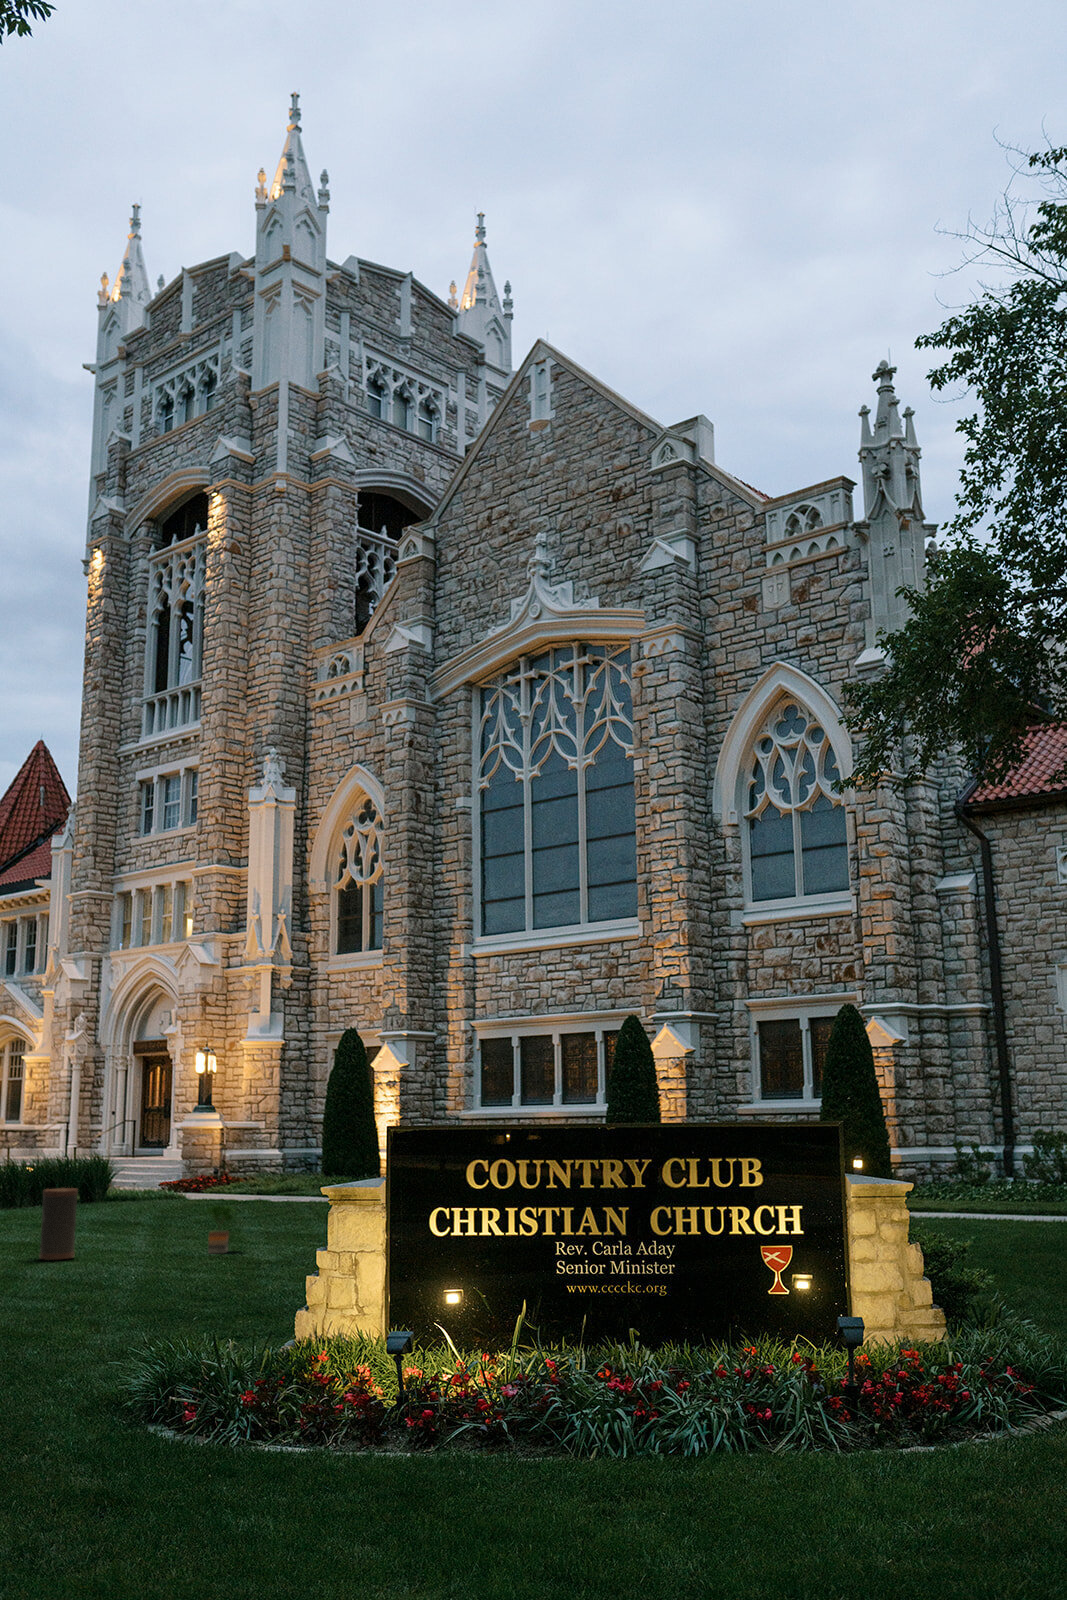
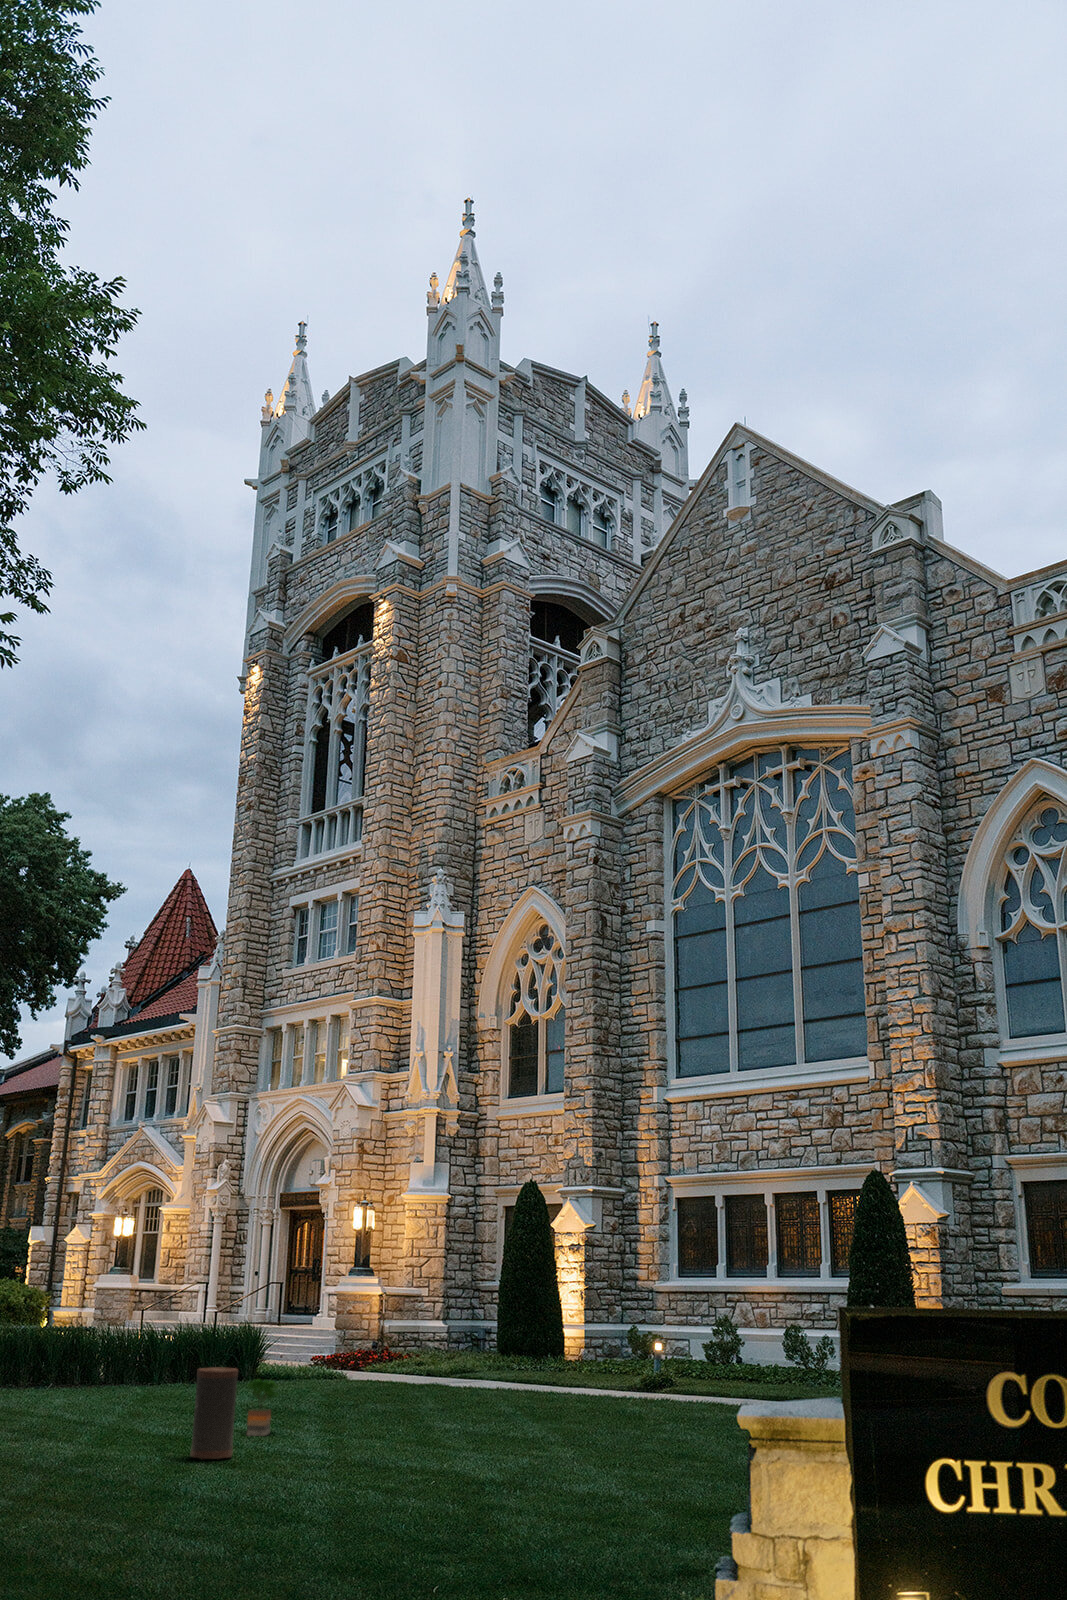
potted tree: present [207,1205,235,1253] -> present [247,1379,278,1436]

